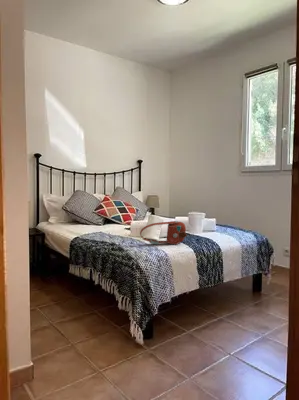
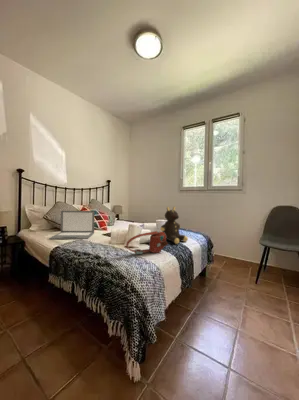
teddy bear: none [187,194,222,239] -> present [160,207,188,244]
laptop: none [69,200,116,232] -> present [49,211,94,239]

